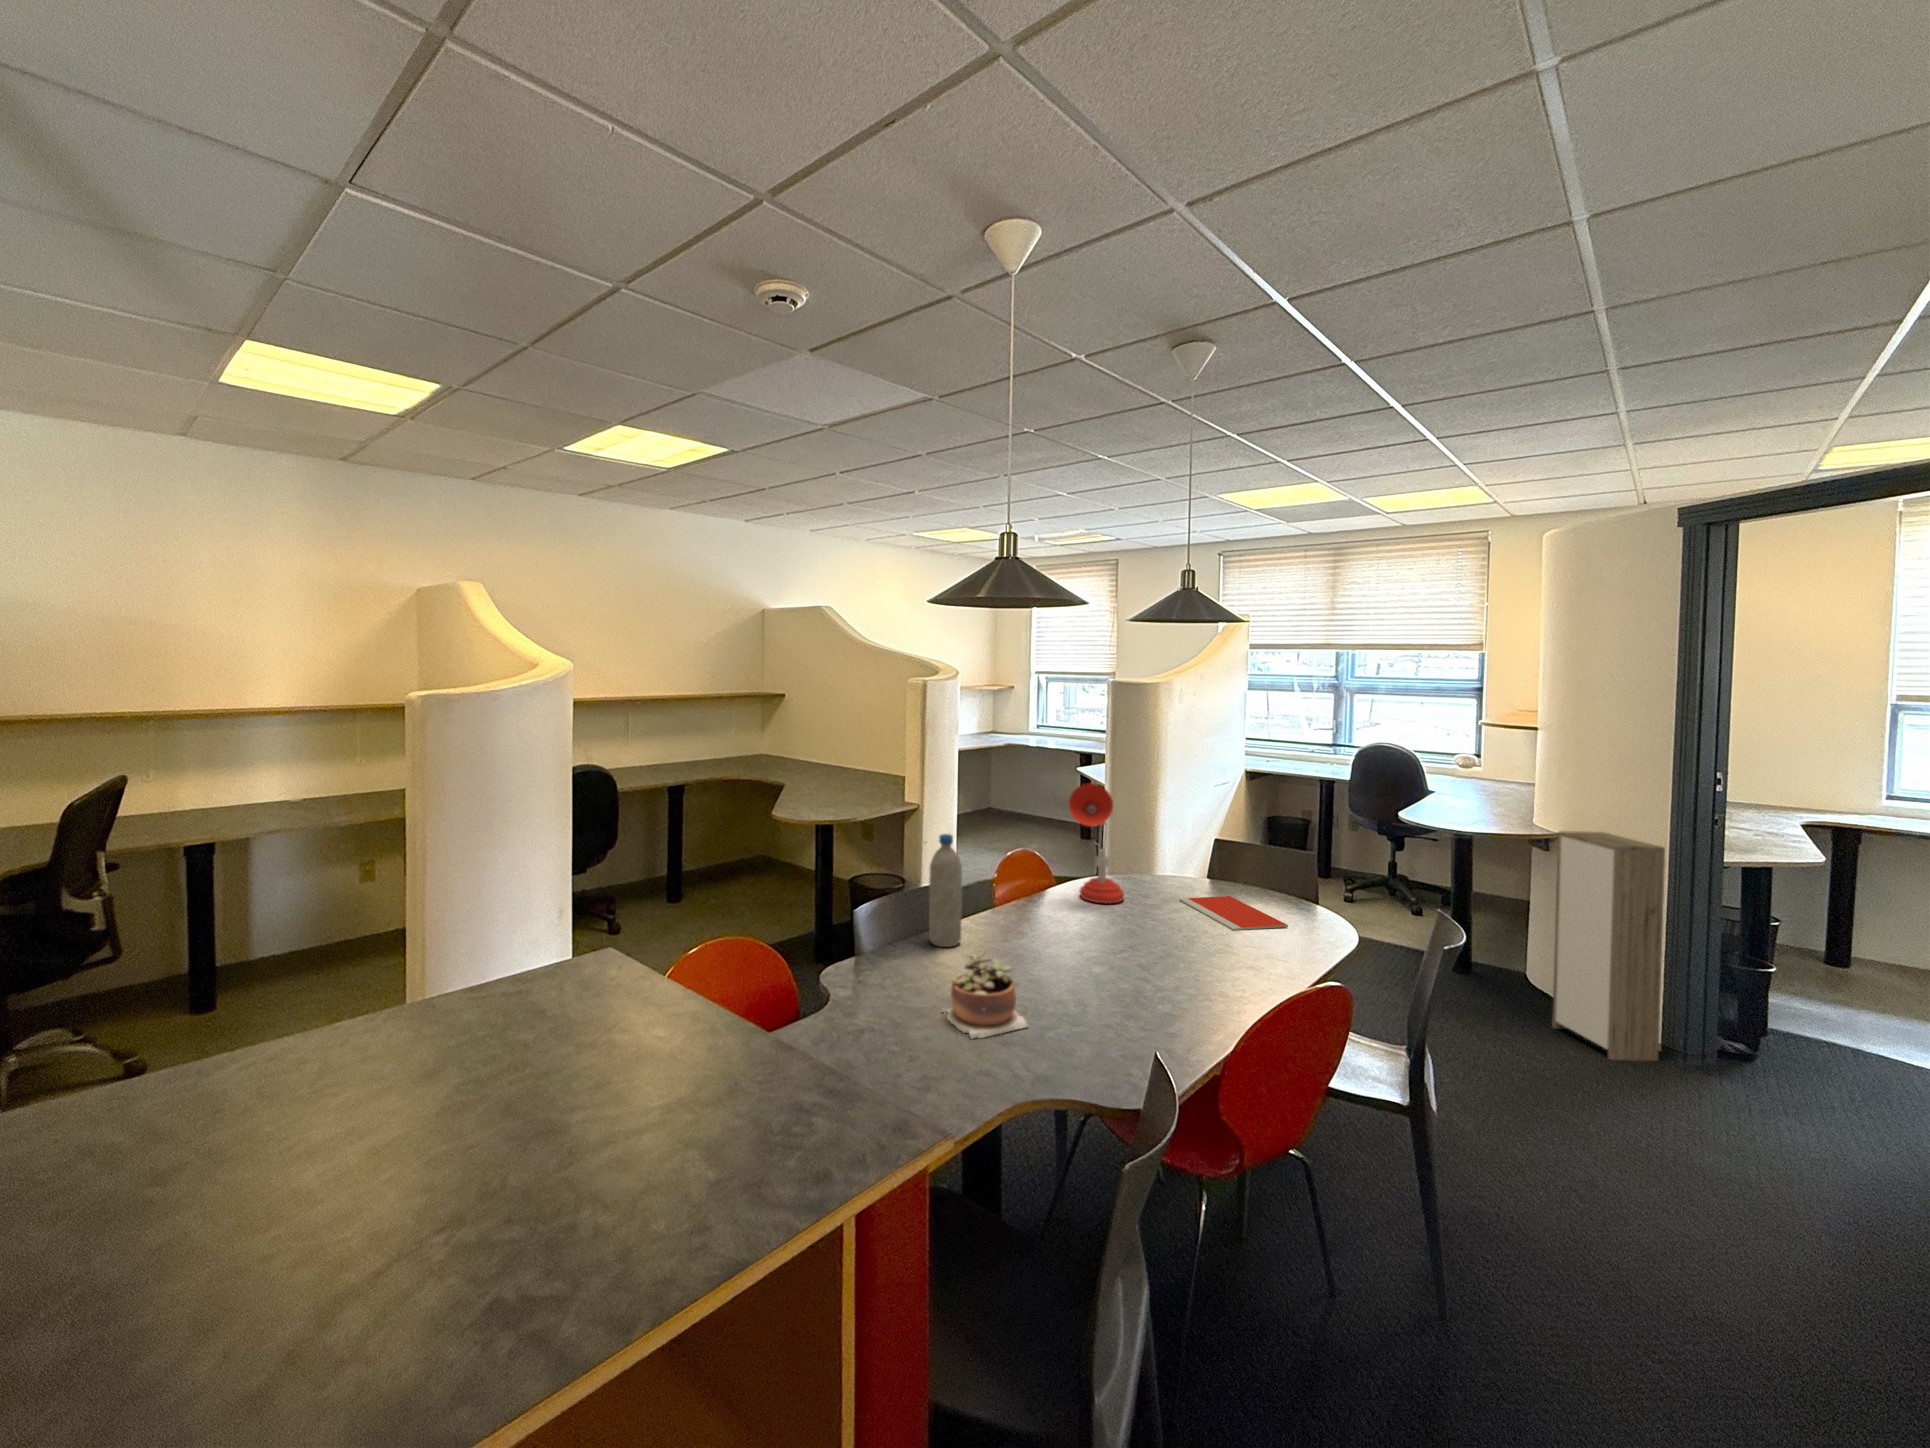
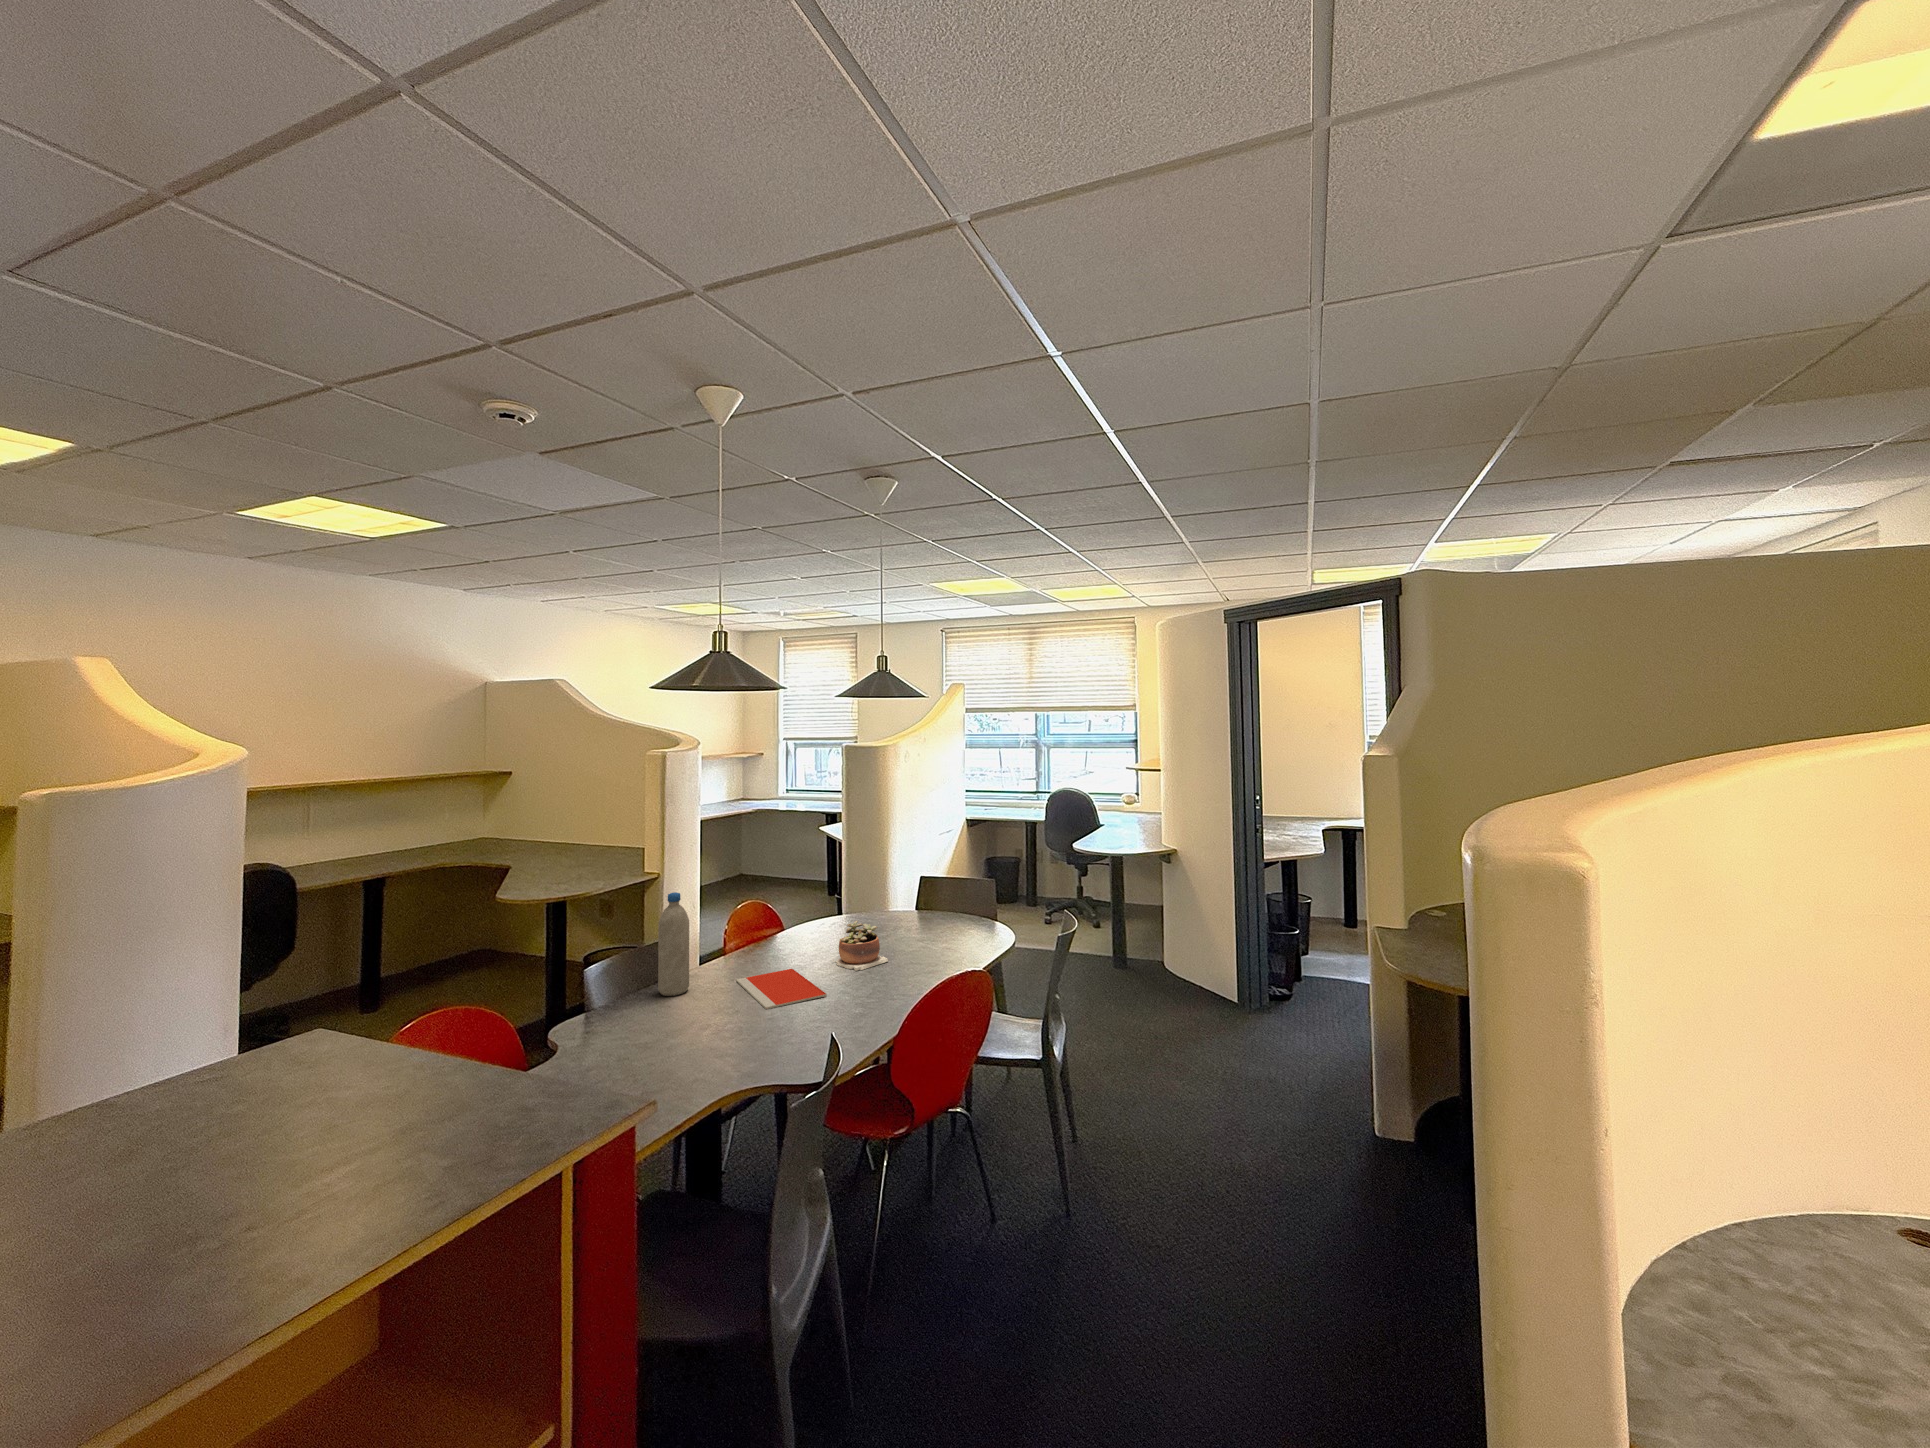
desk lamp: present [1069,783,1124,903] -> none [791,837,842,941]
storage cabinet: present [1552,831,1665,1061] -> none [1166,843,1231,1011]
notebook: present [1179,896,1288,930] -> present [736,969,827,1009]
succulent plant: present [946,951,1028,1039] -> present [833,921,888,971]

